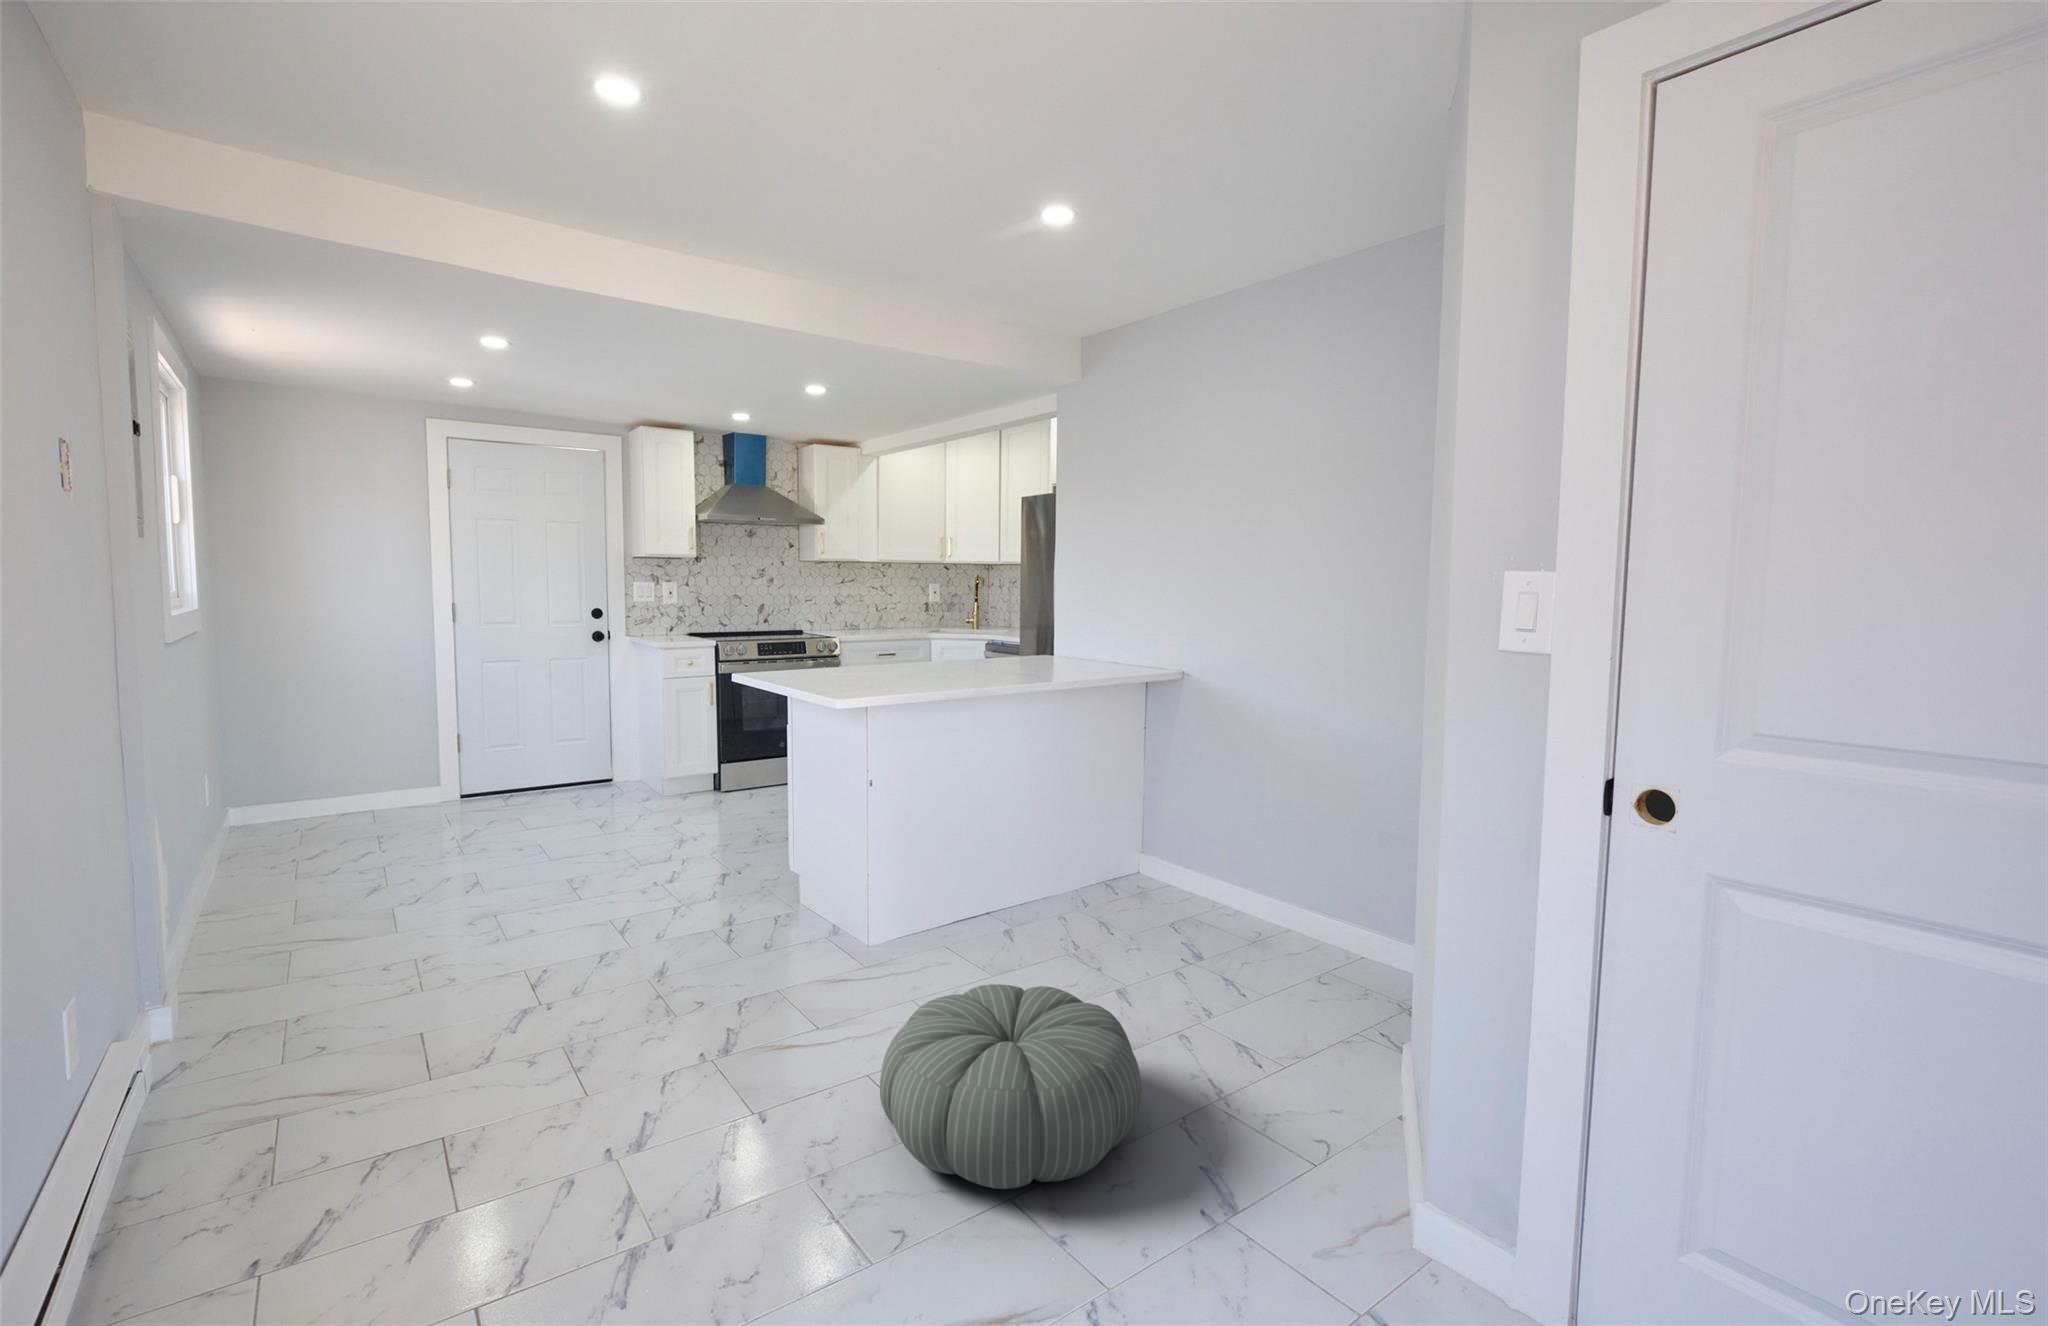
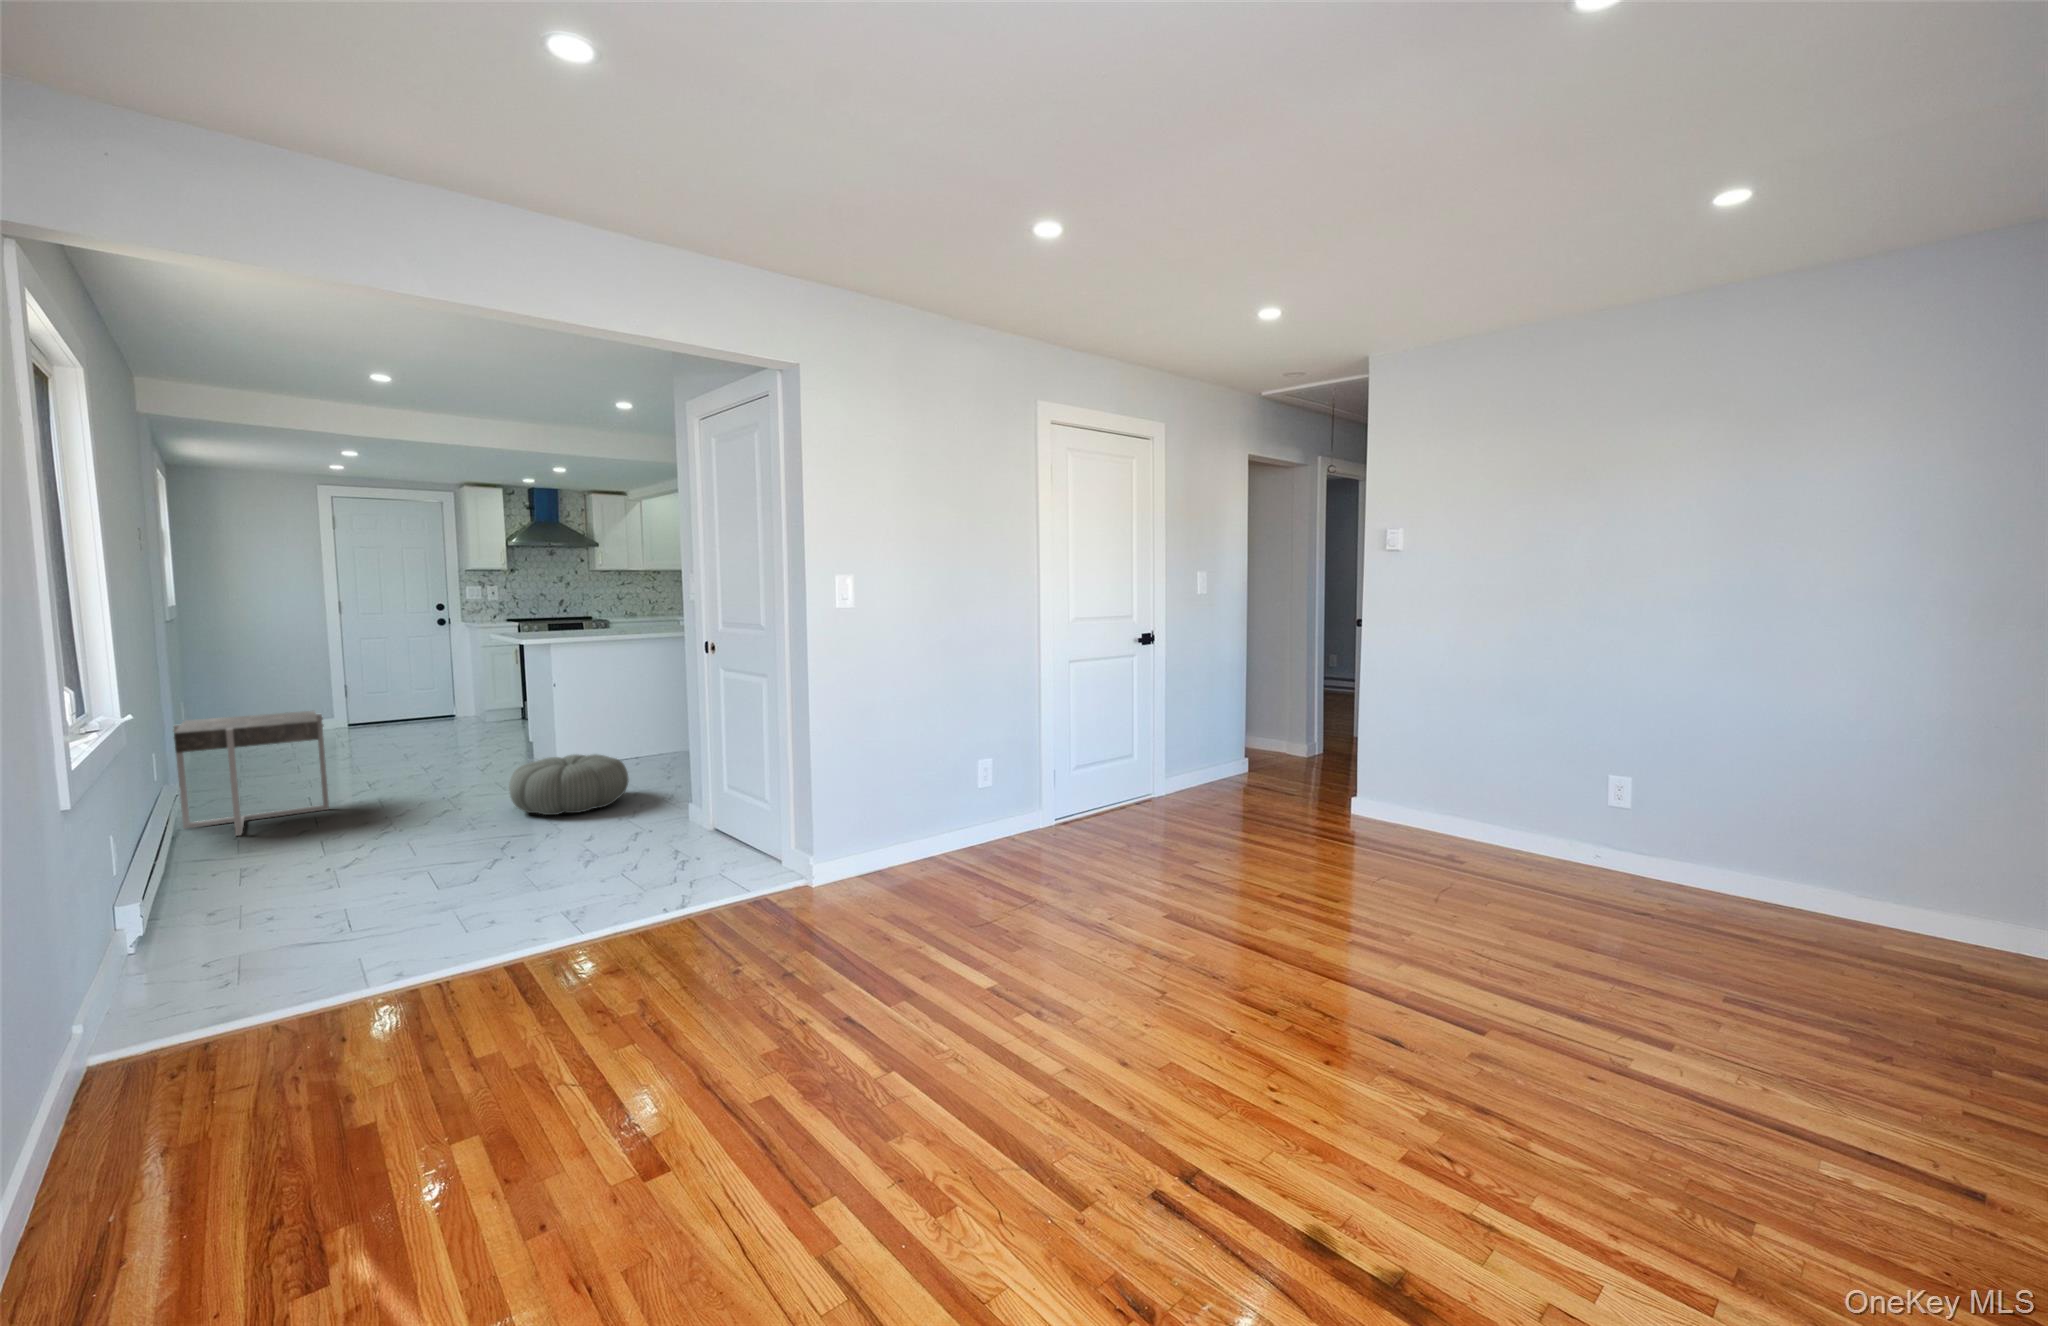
side table: none [92,866,464,1251] -> present [173,711,329,836]

